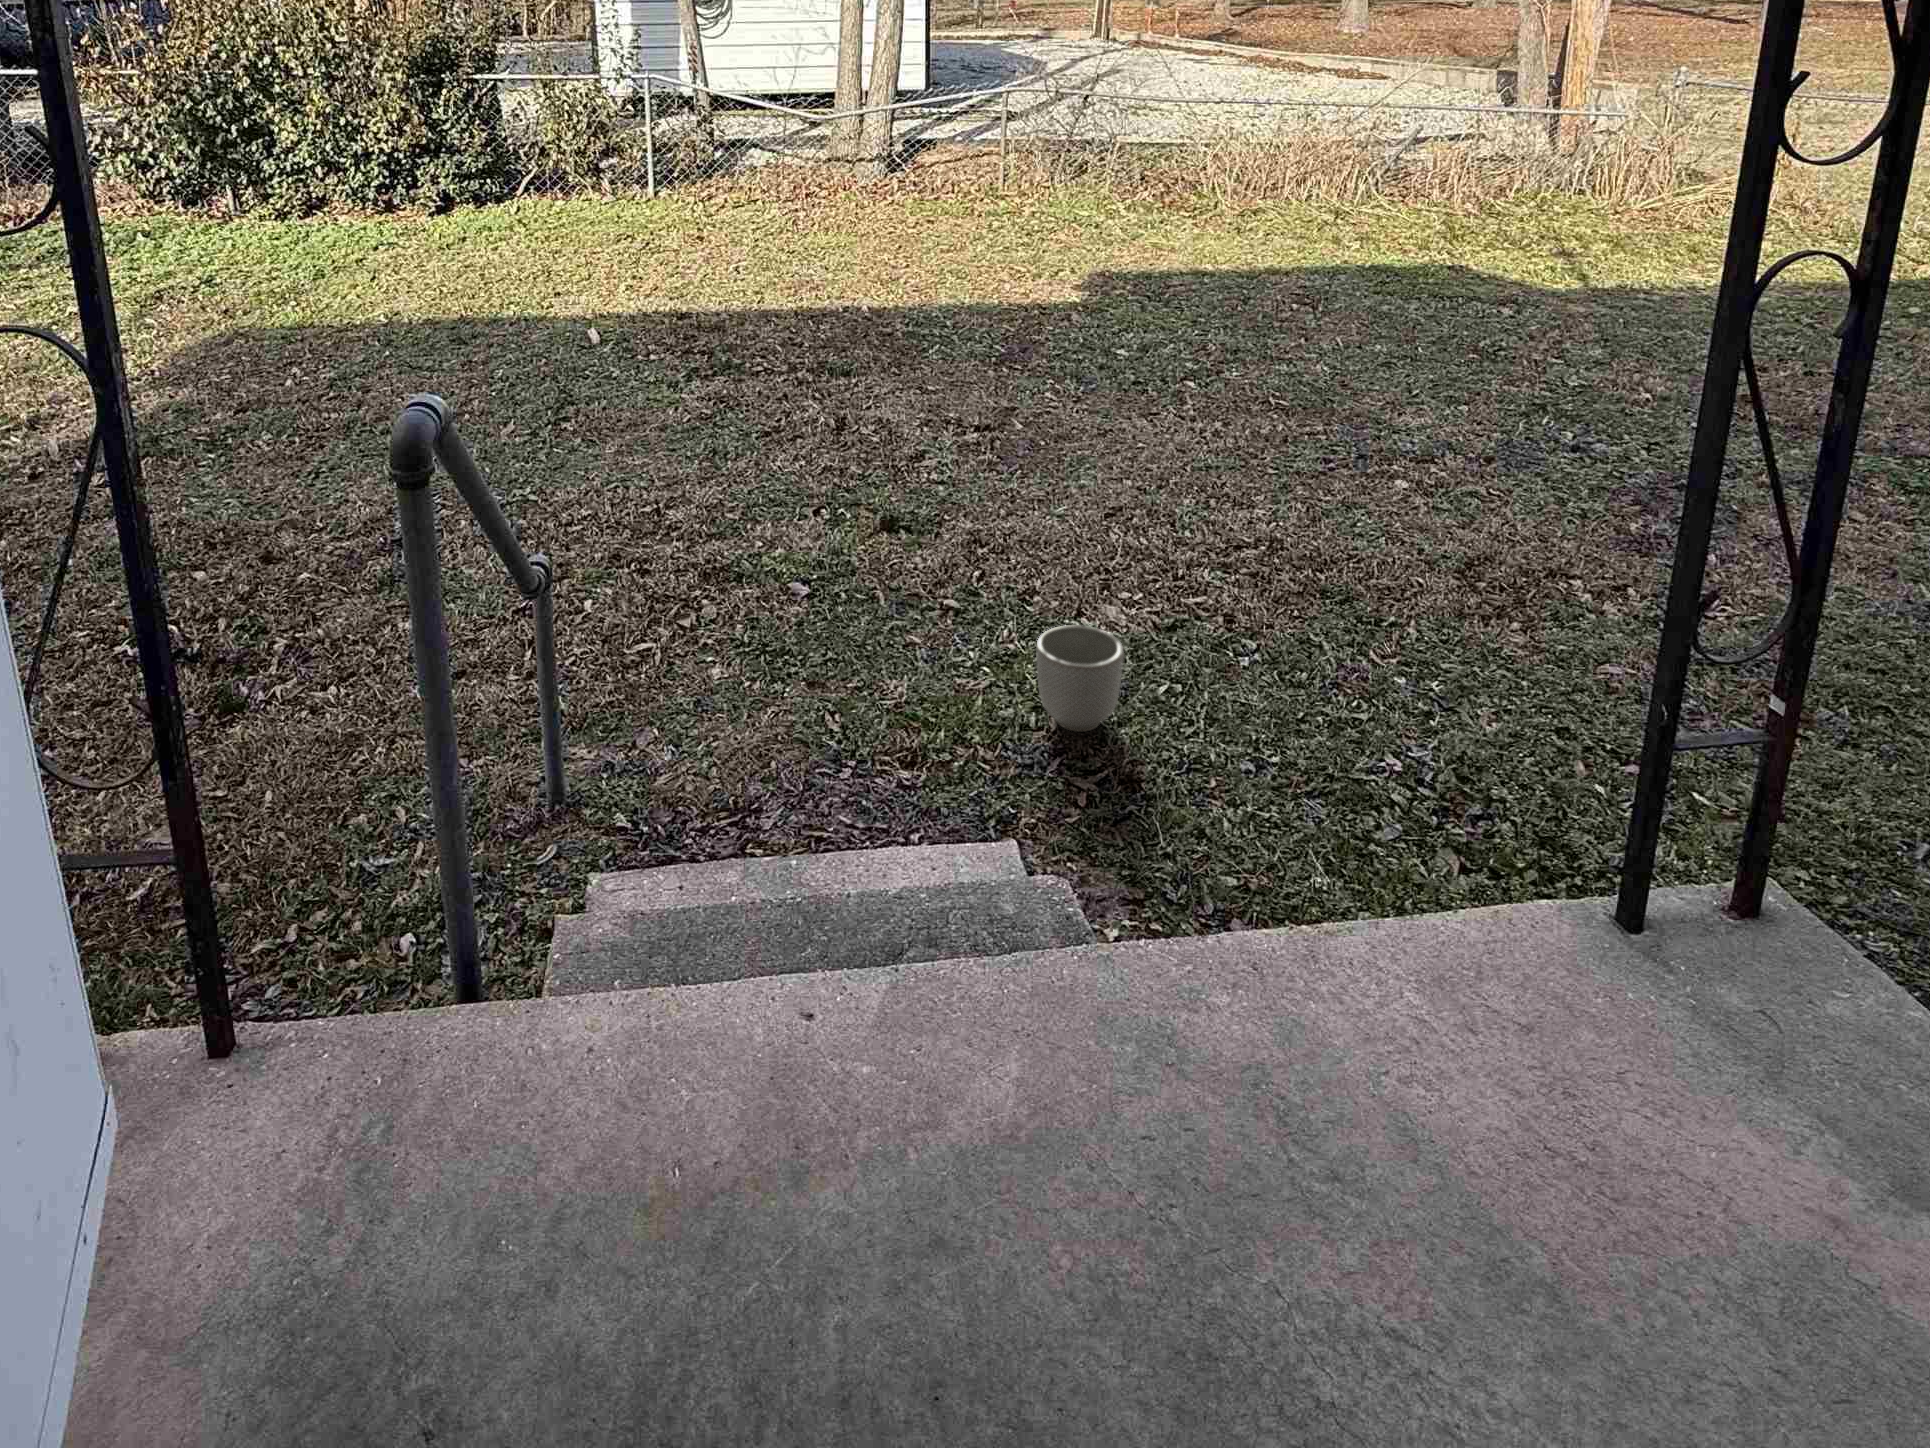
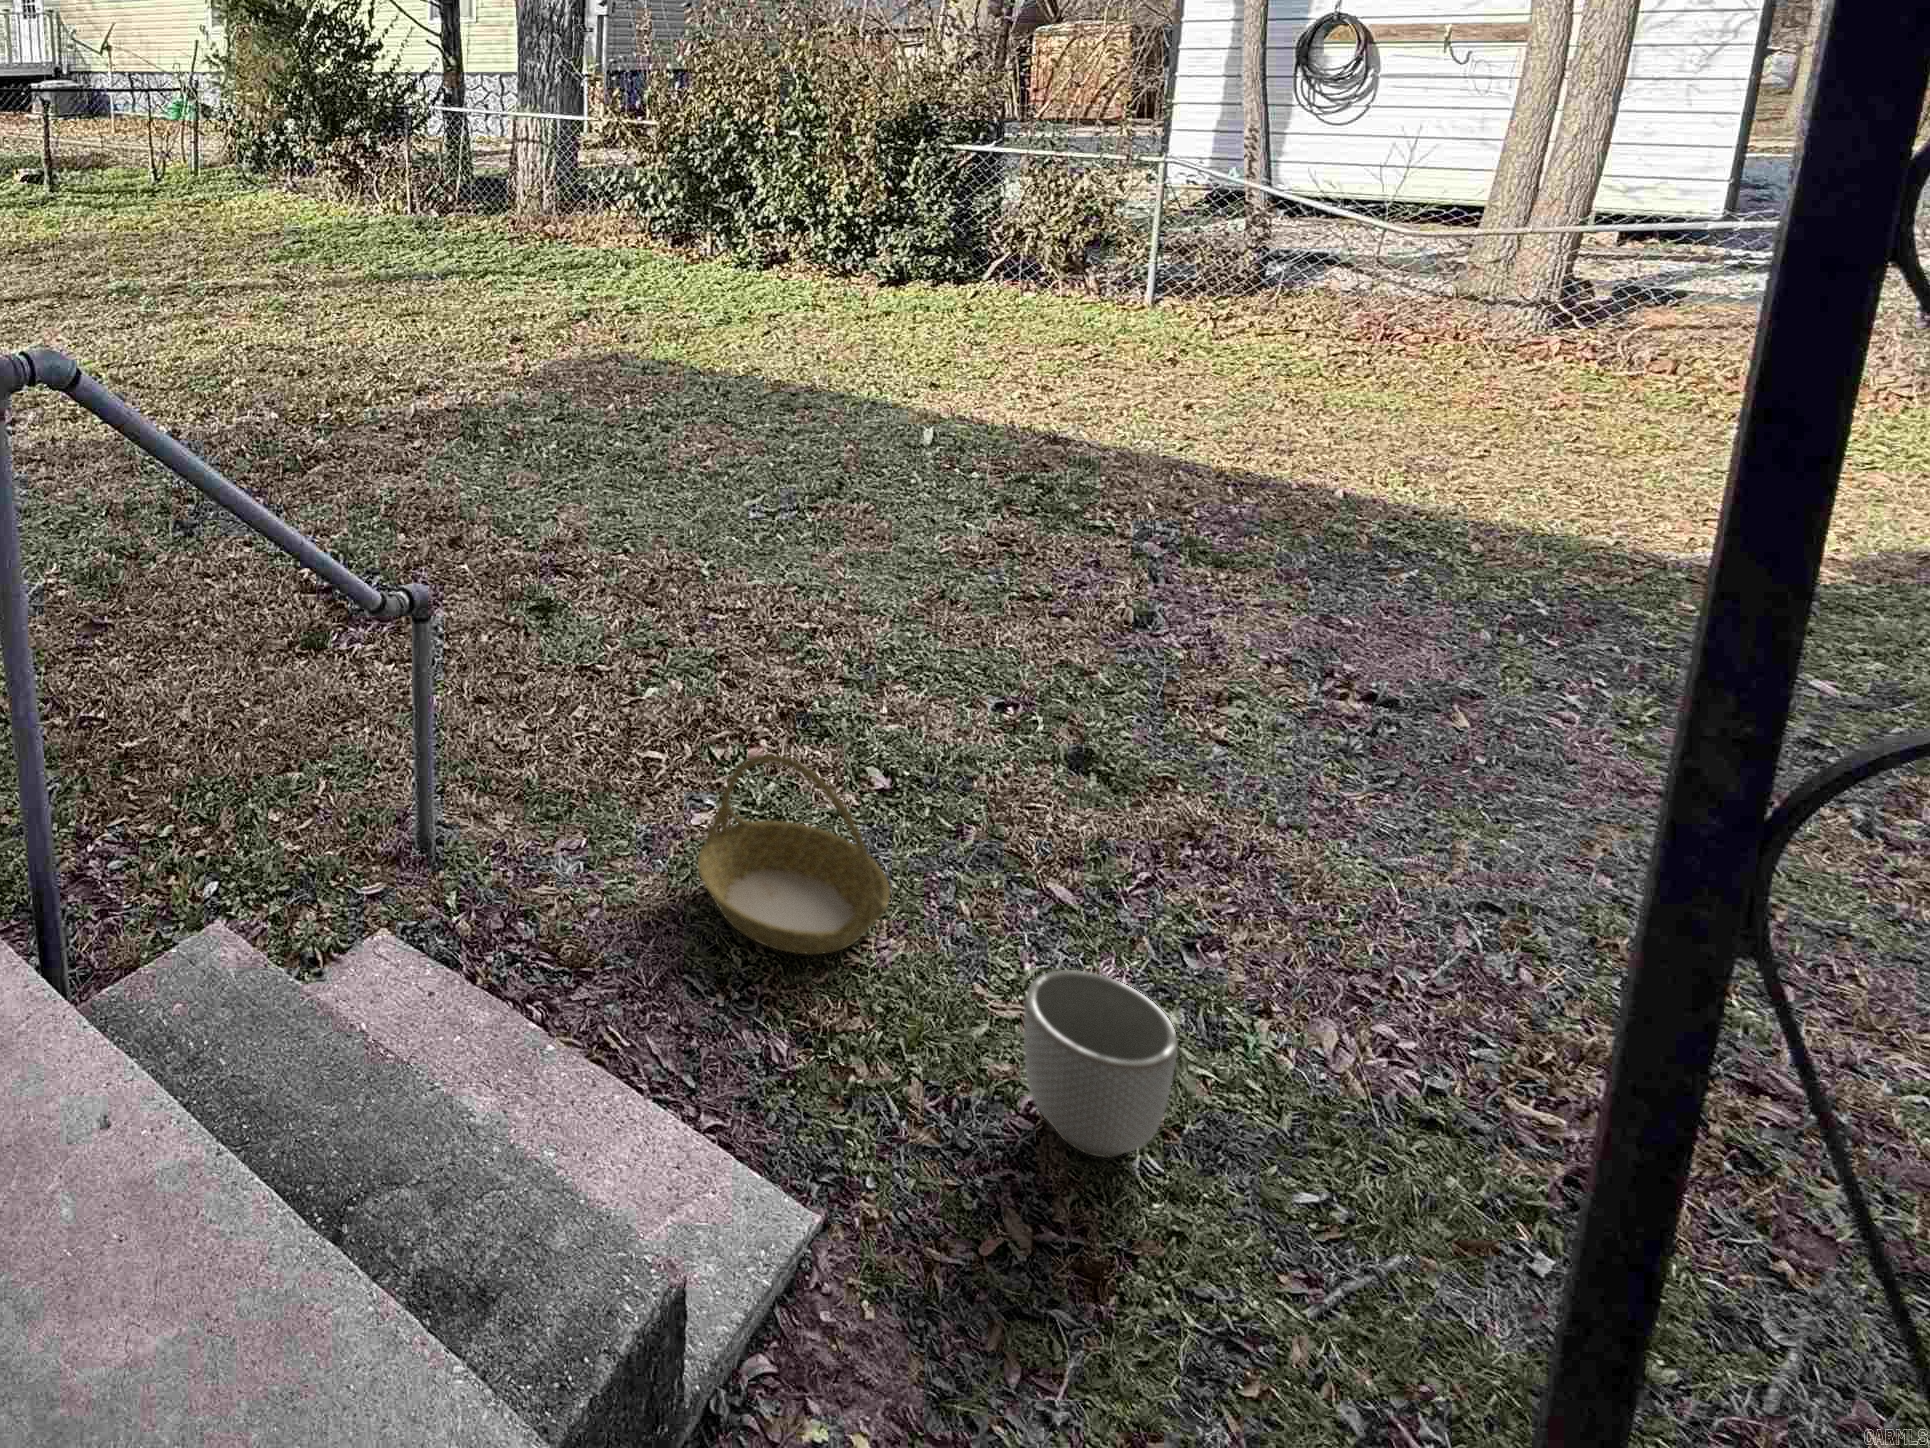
basket: none [752,580,897,723] -> present [698,754,890,955]

